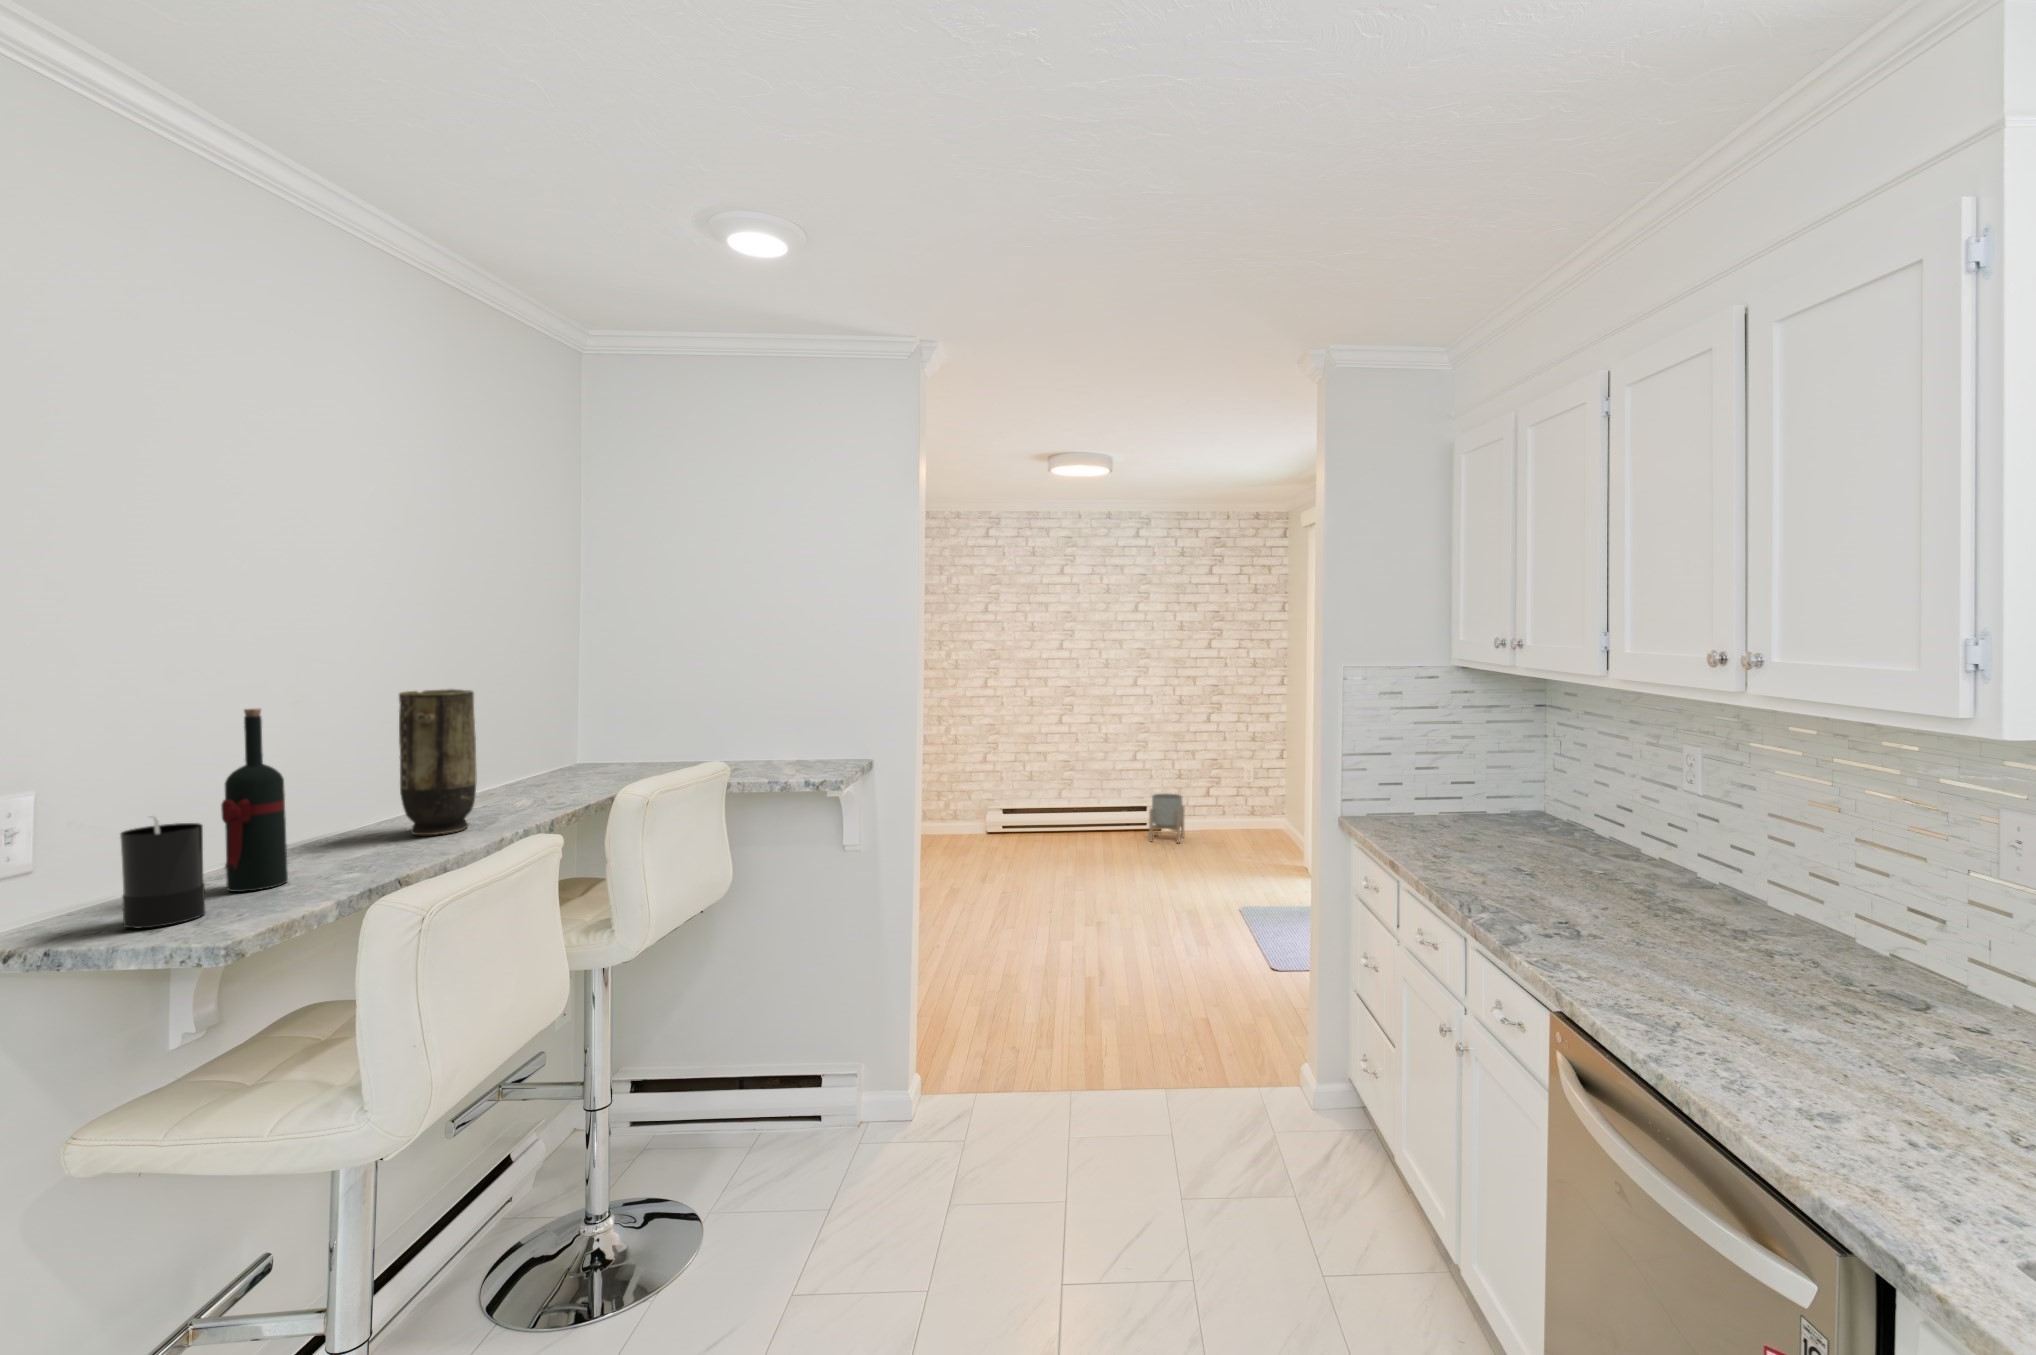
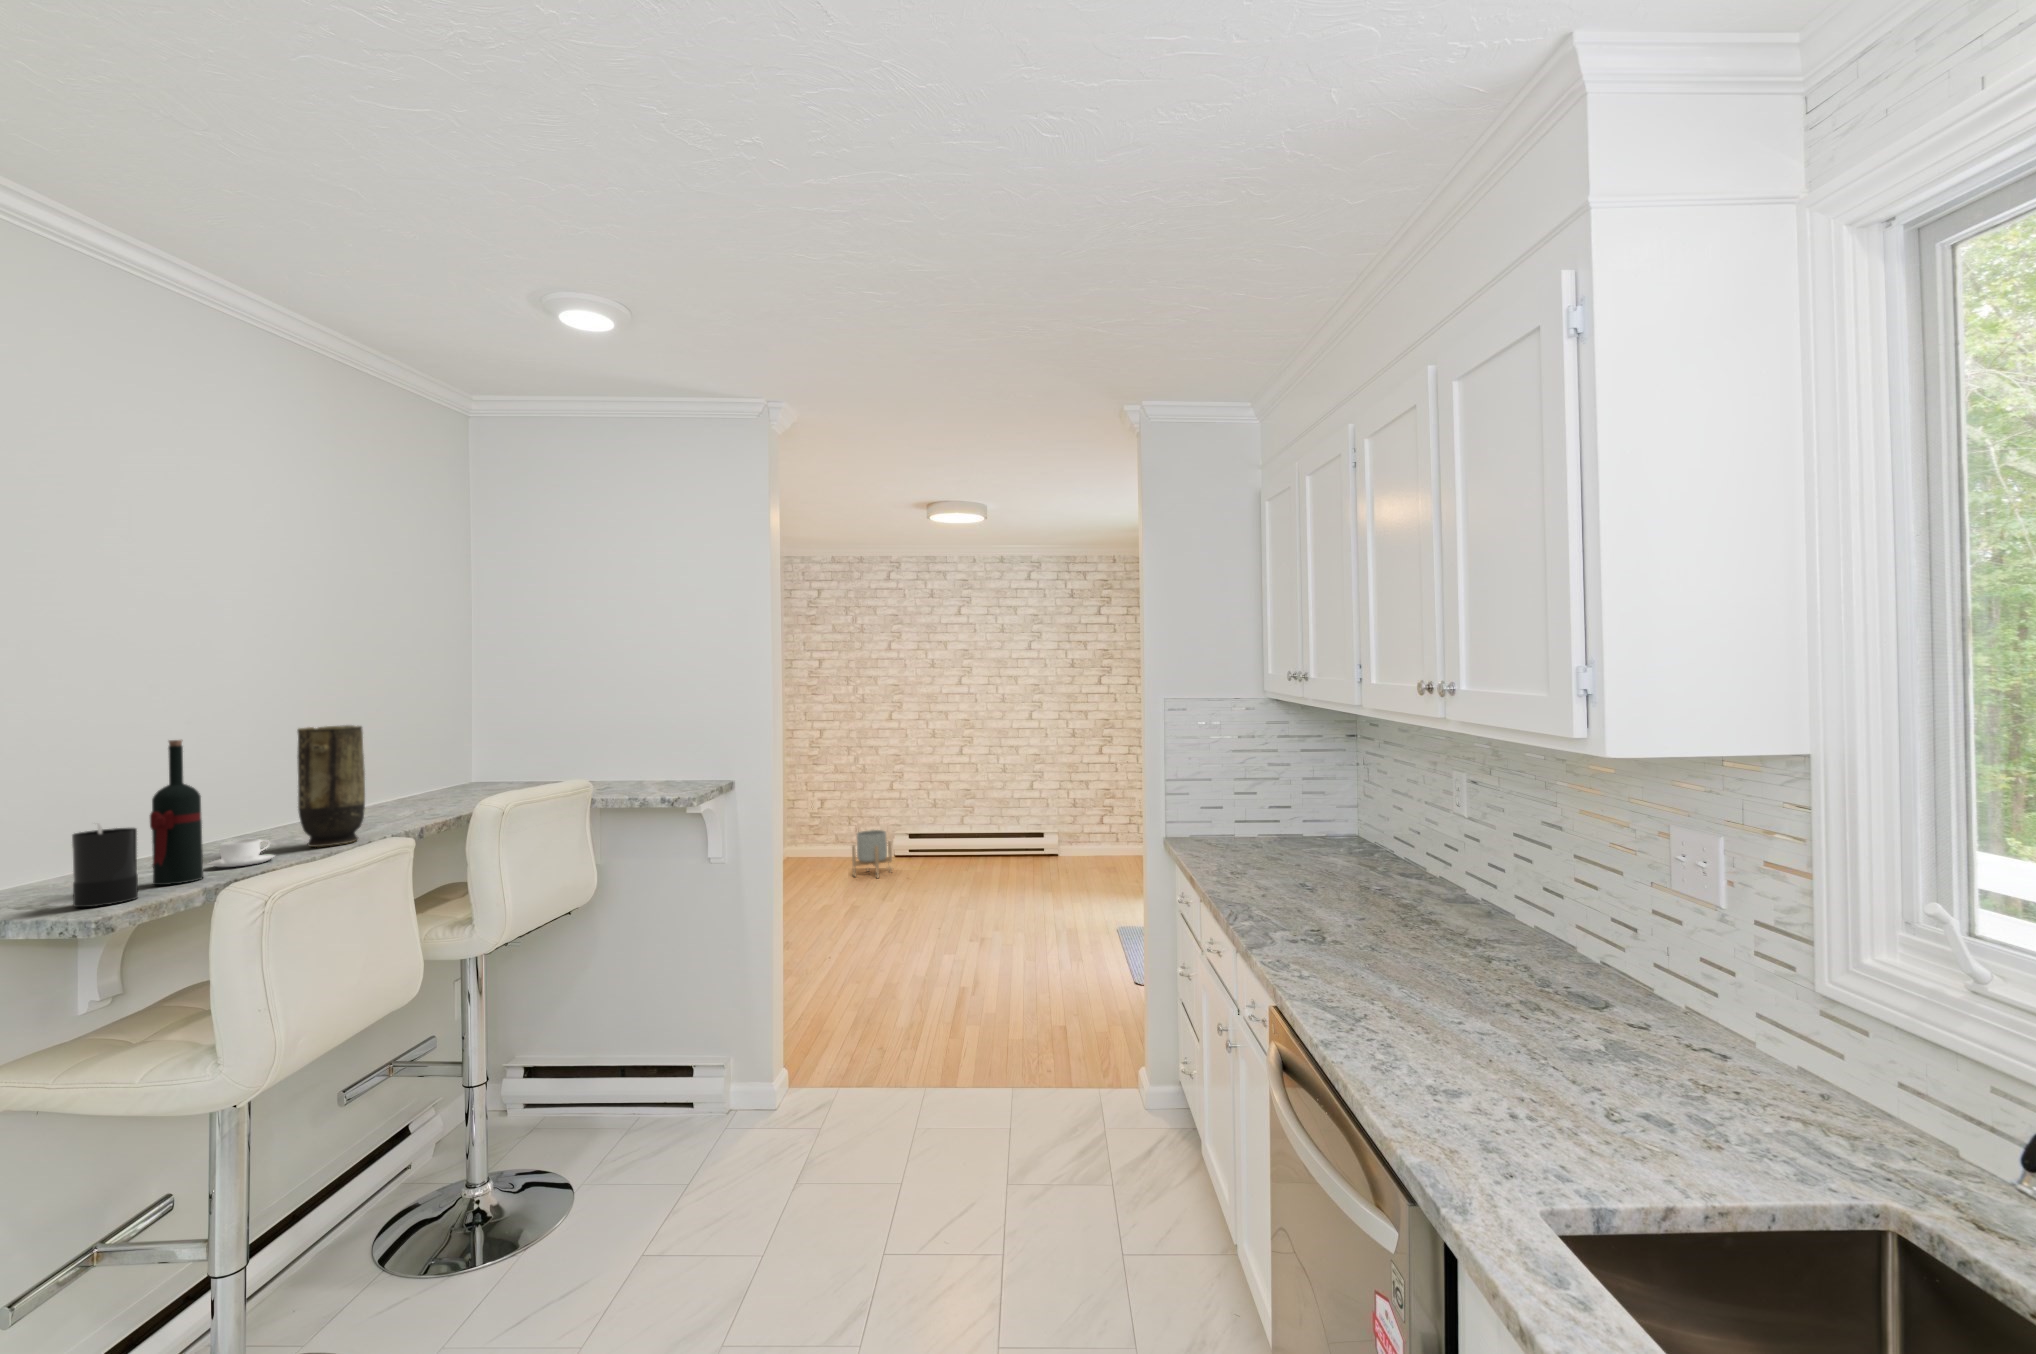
planter: present [1149,794,1184,843] -> present [852,830,892,878]
coffee cup: none [294,828,374,864] -> present [209,839,274,867]

